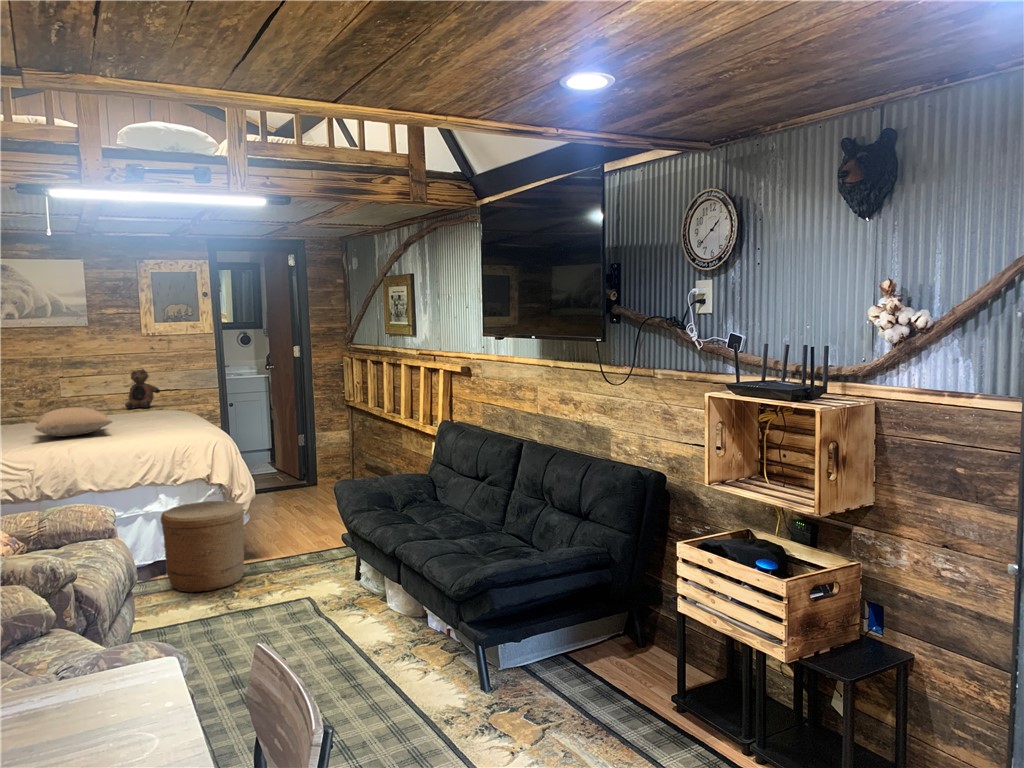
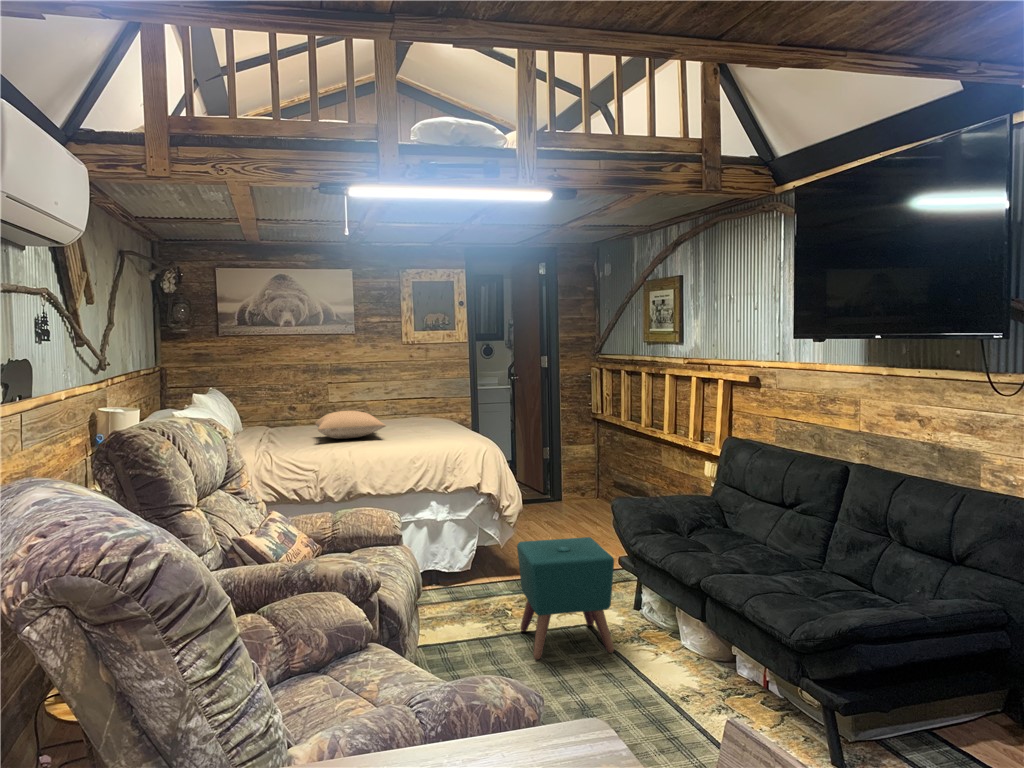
teddy bear: present [125,368,160,409] -> none [382,372,417,415]
woven basket: present [161,501,244,593] -> none [433,512,514,607]
ottoman: none [238,518,327,633] -> present [517,537,614,660]

